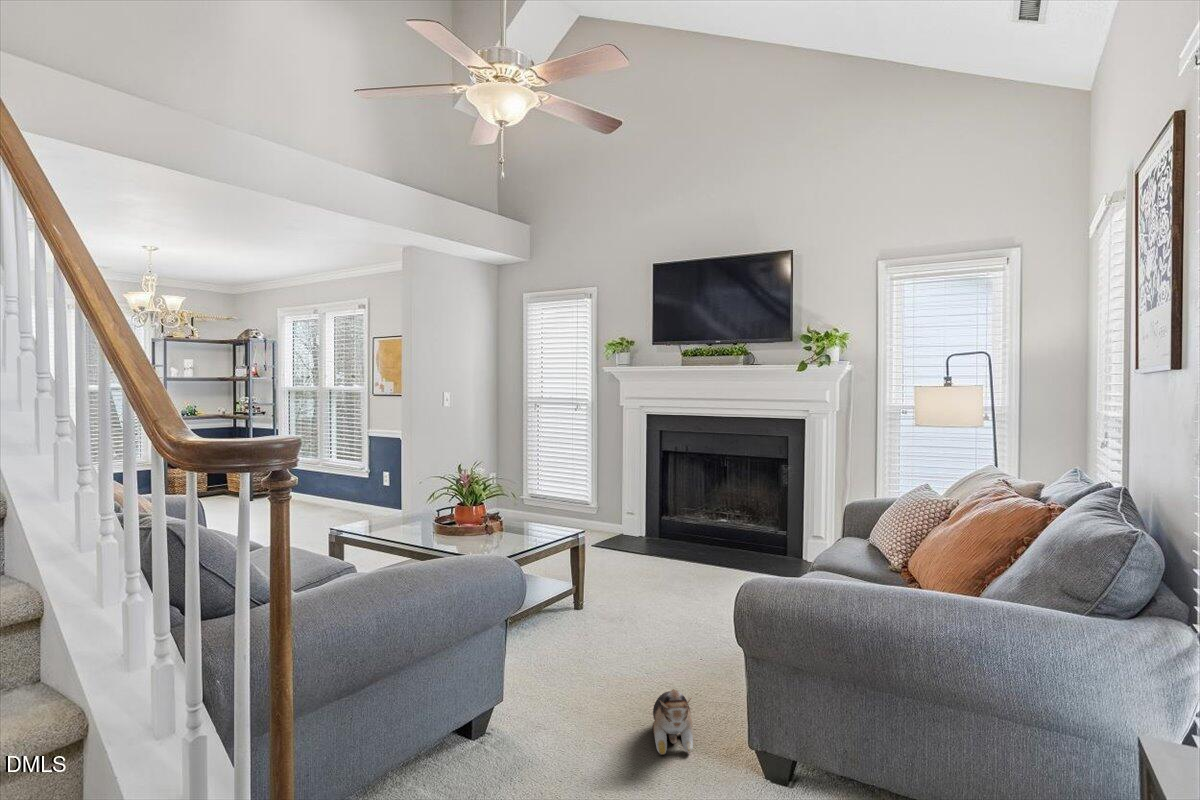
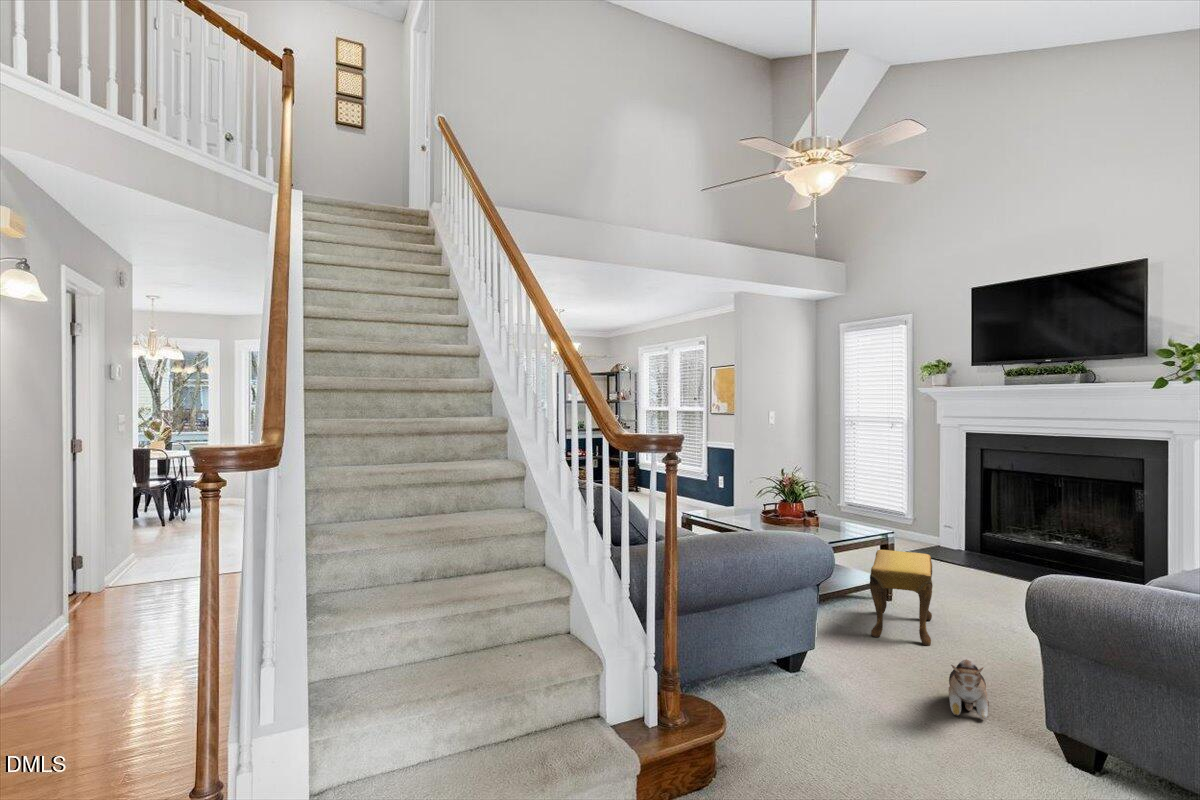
footstool: none [563,555,627,662] -> present [870,550,933,646]

